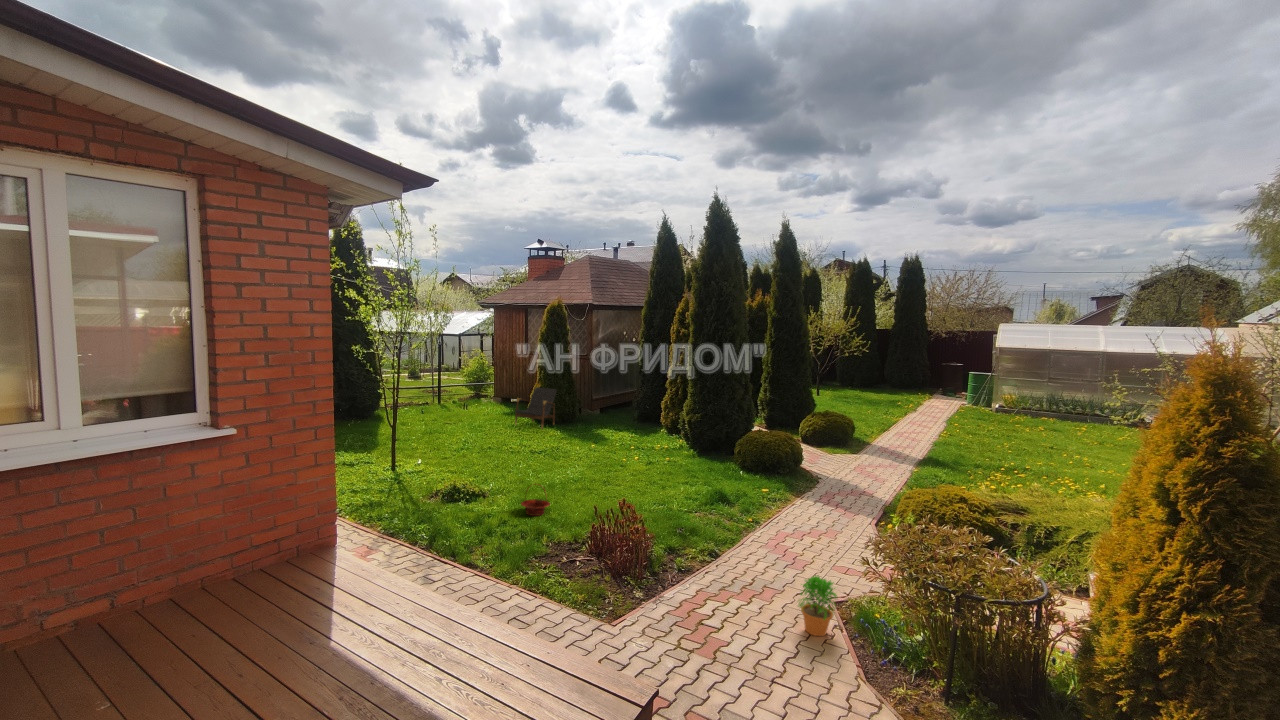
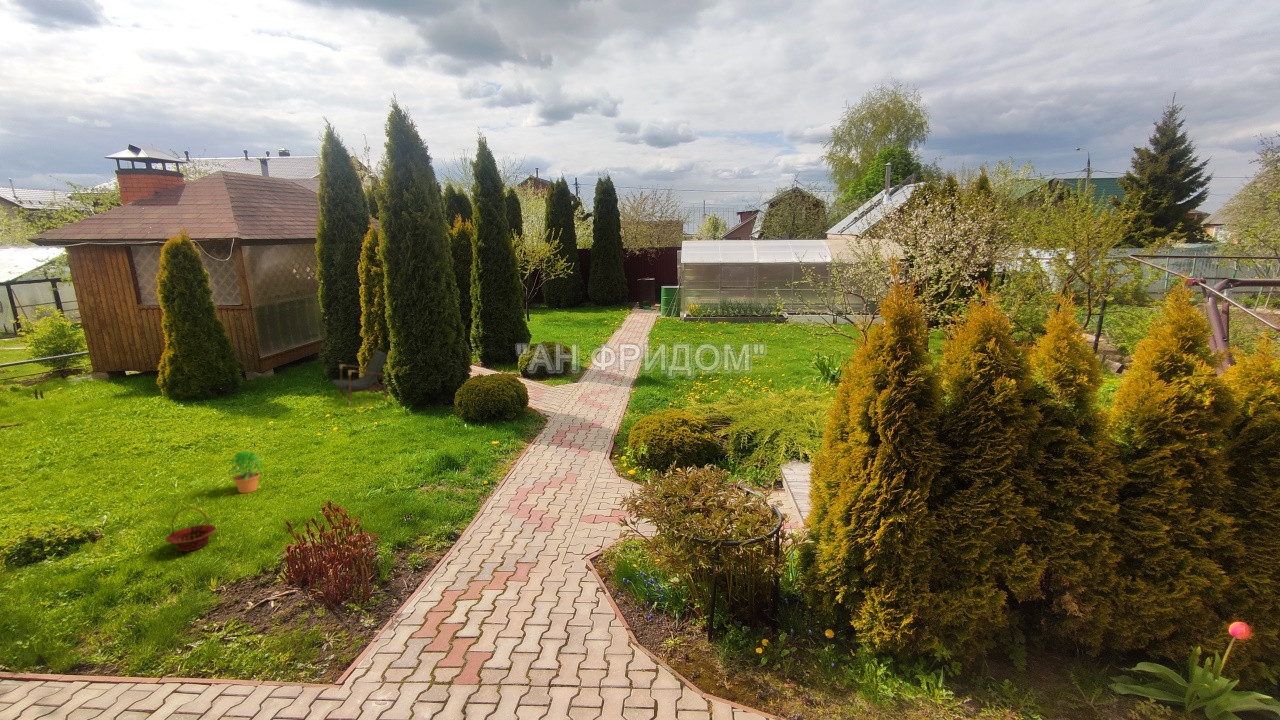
lounge chair: present [515,387,556,428] -> present [332,351,388,406]
potted plant: present [798,575,837,636] -> present [229,451,263,493]

